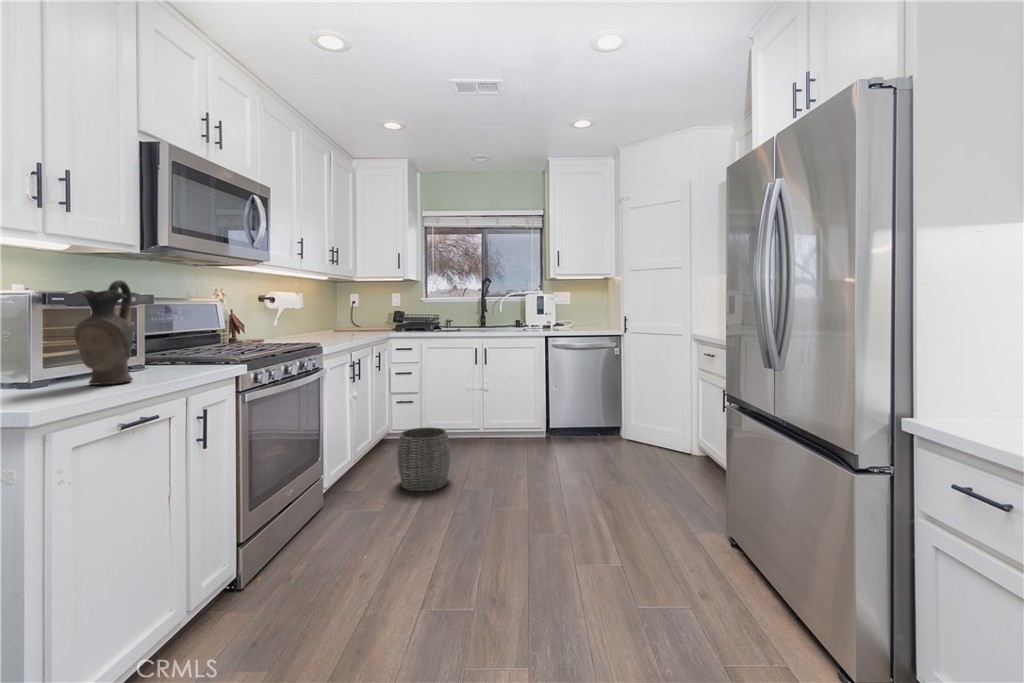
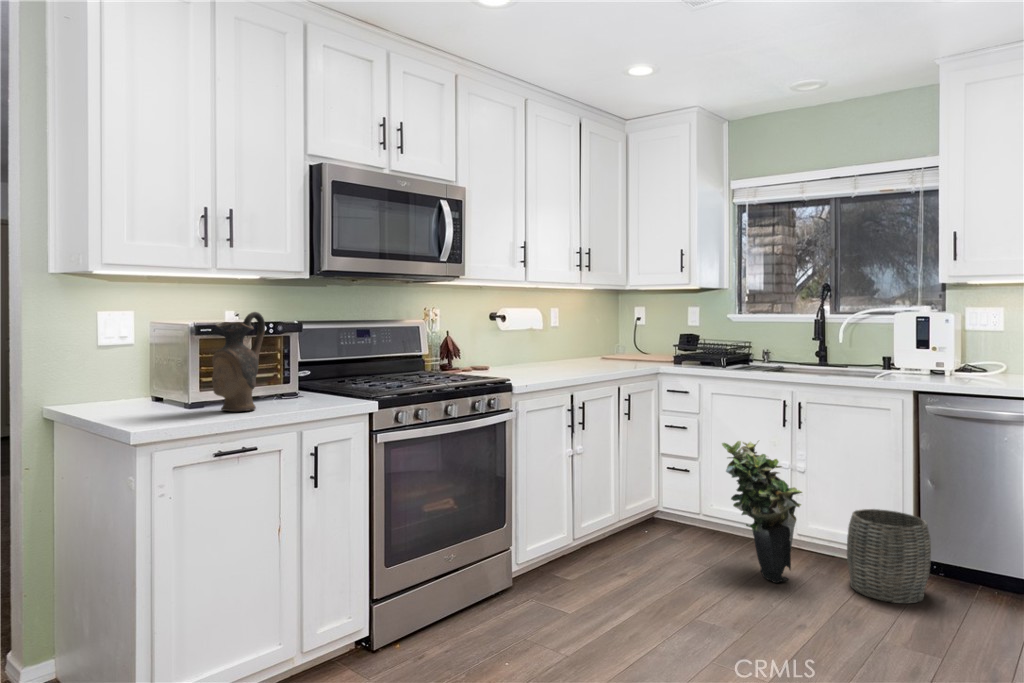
potted plant: none [450,375,503,461] -> present [722,441,802,583]
woven basket: present [398,427,450,491] -> present [847,509,931,603]

